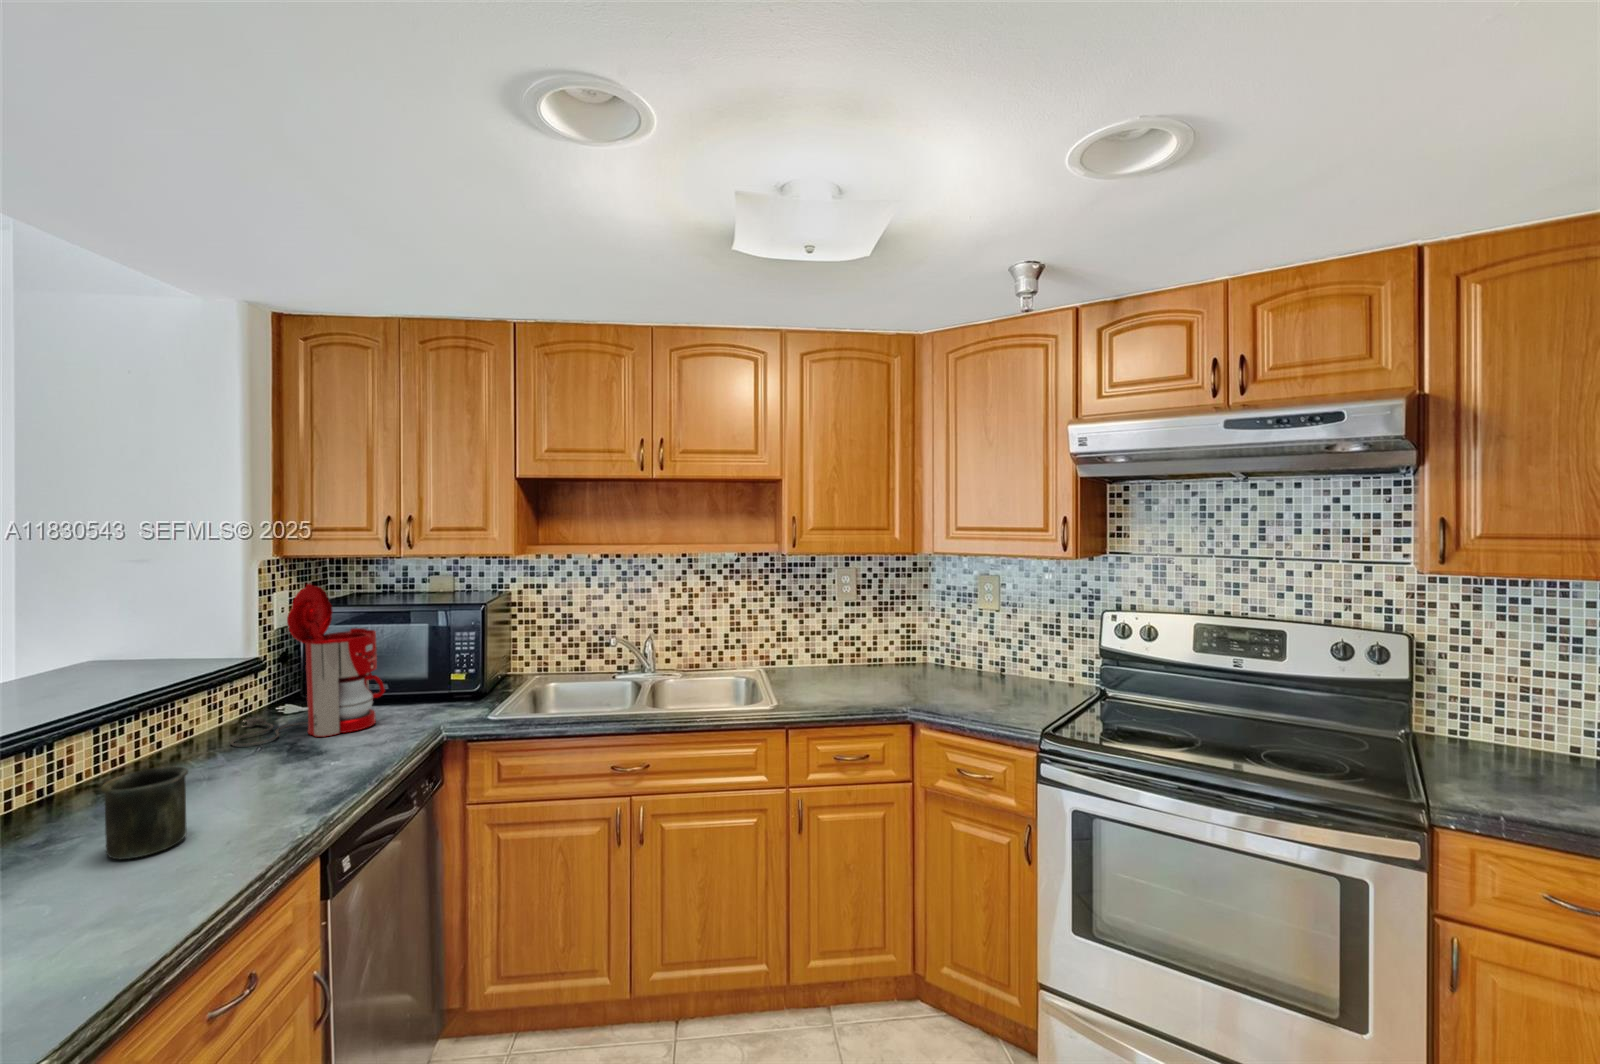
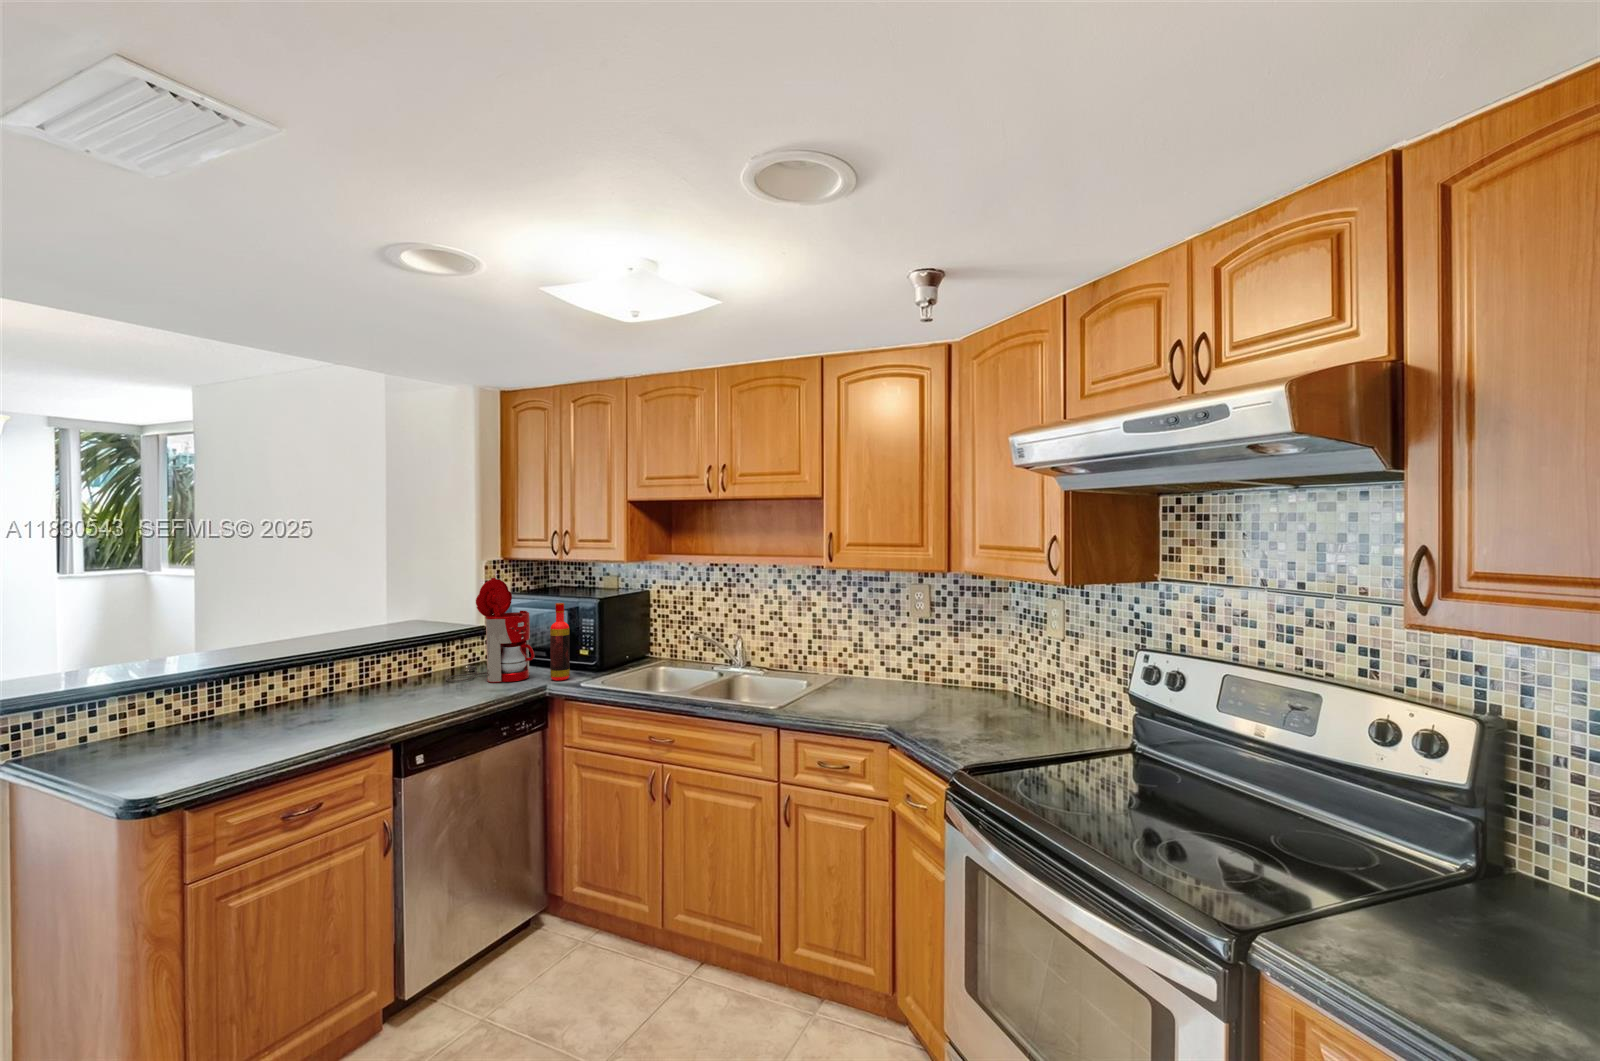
bottle: none [414,613,443,719] -> present [550,603,570,681]
mug: present [101,767,188,859] -> none [324,680,366,727]

